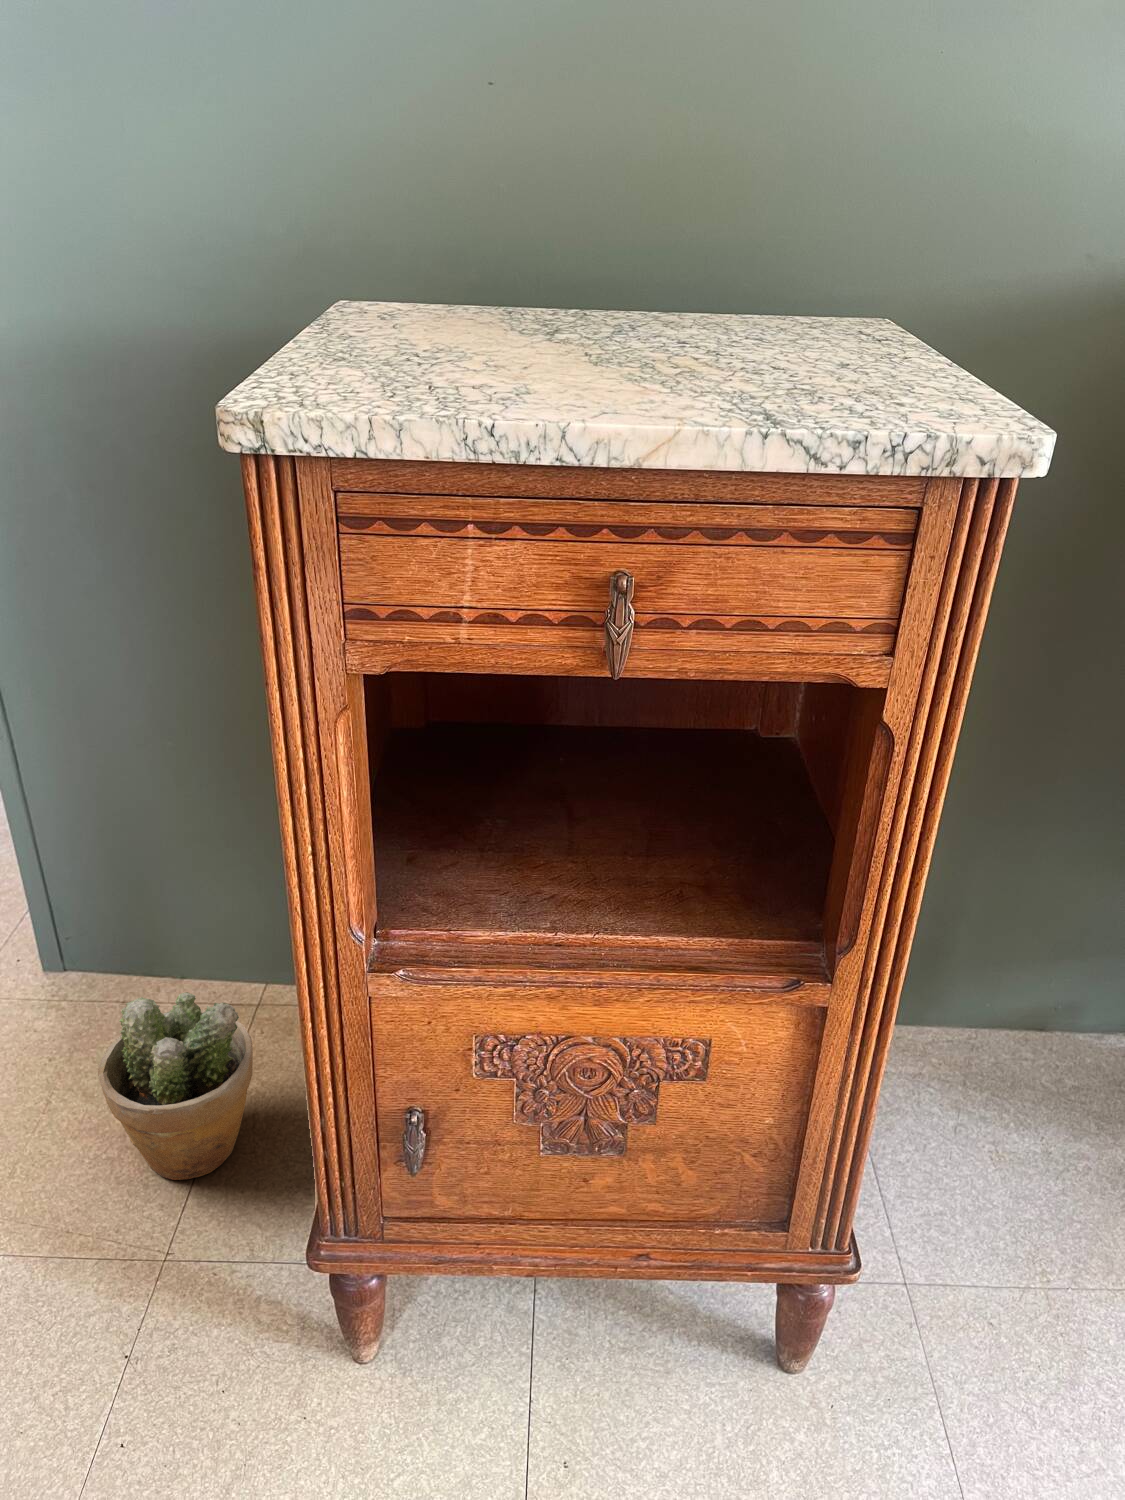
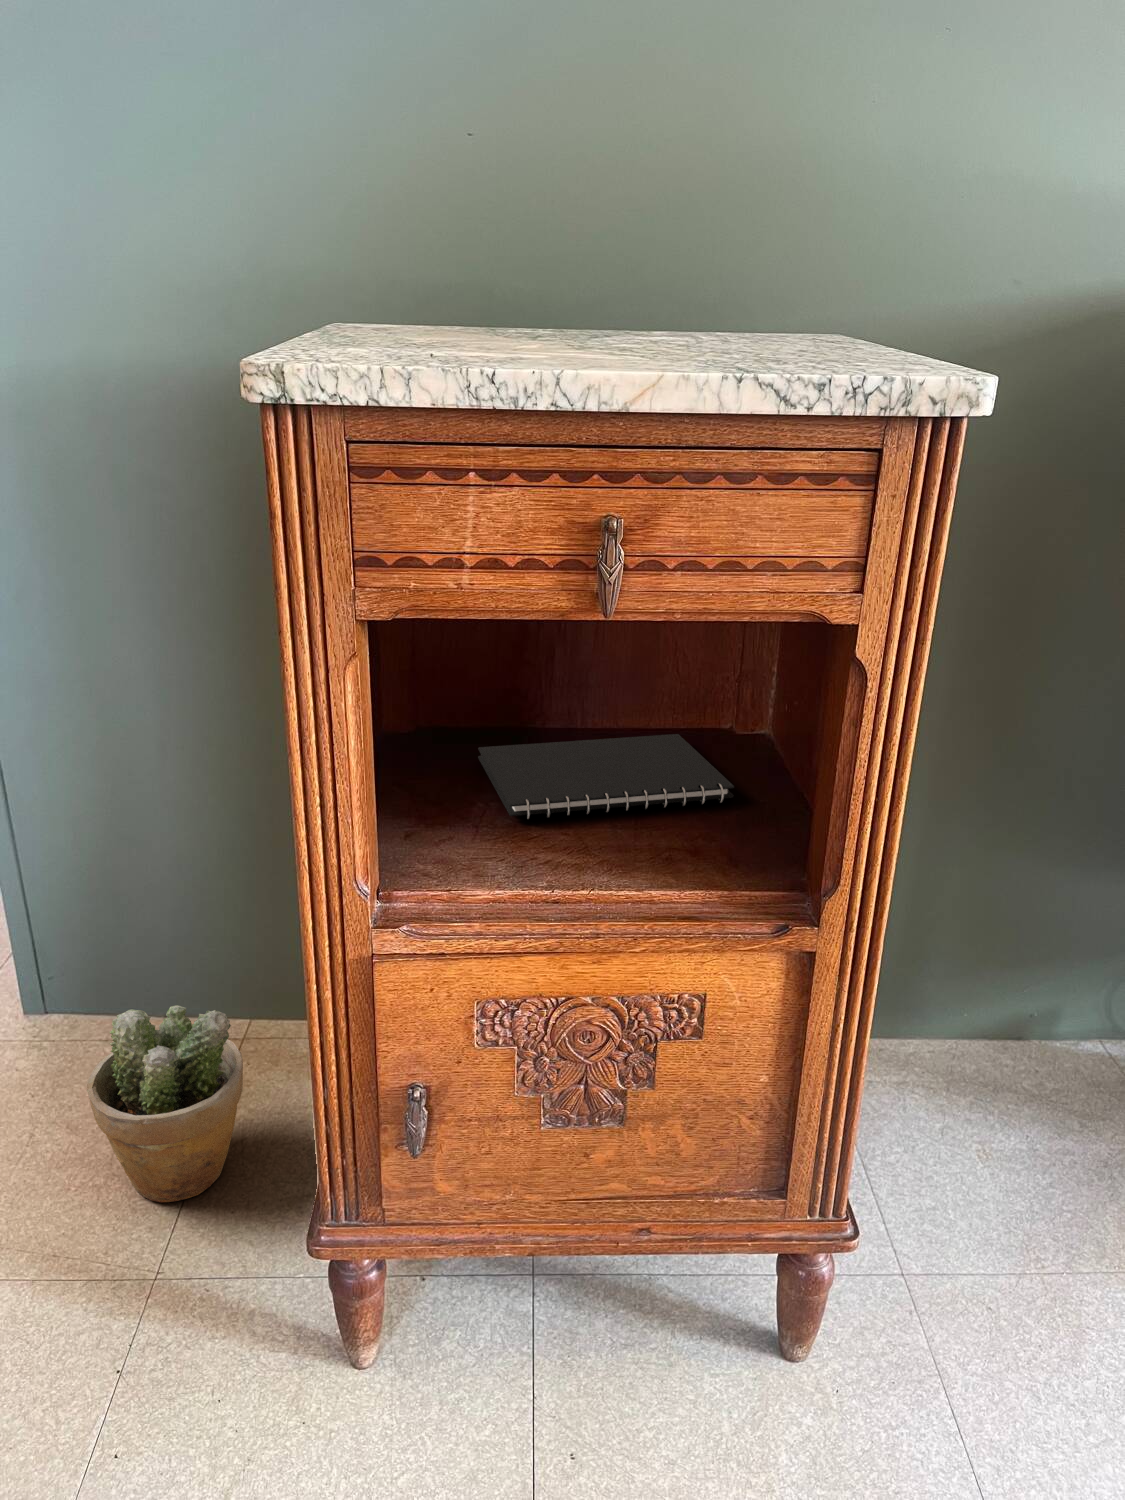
notebook: none [489,737,753,845] -> present [478,734,734,819]

